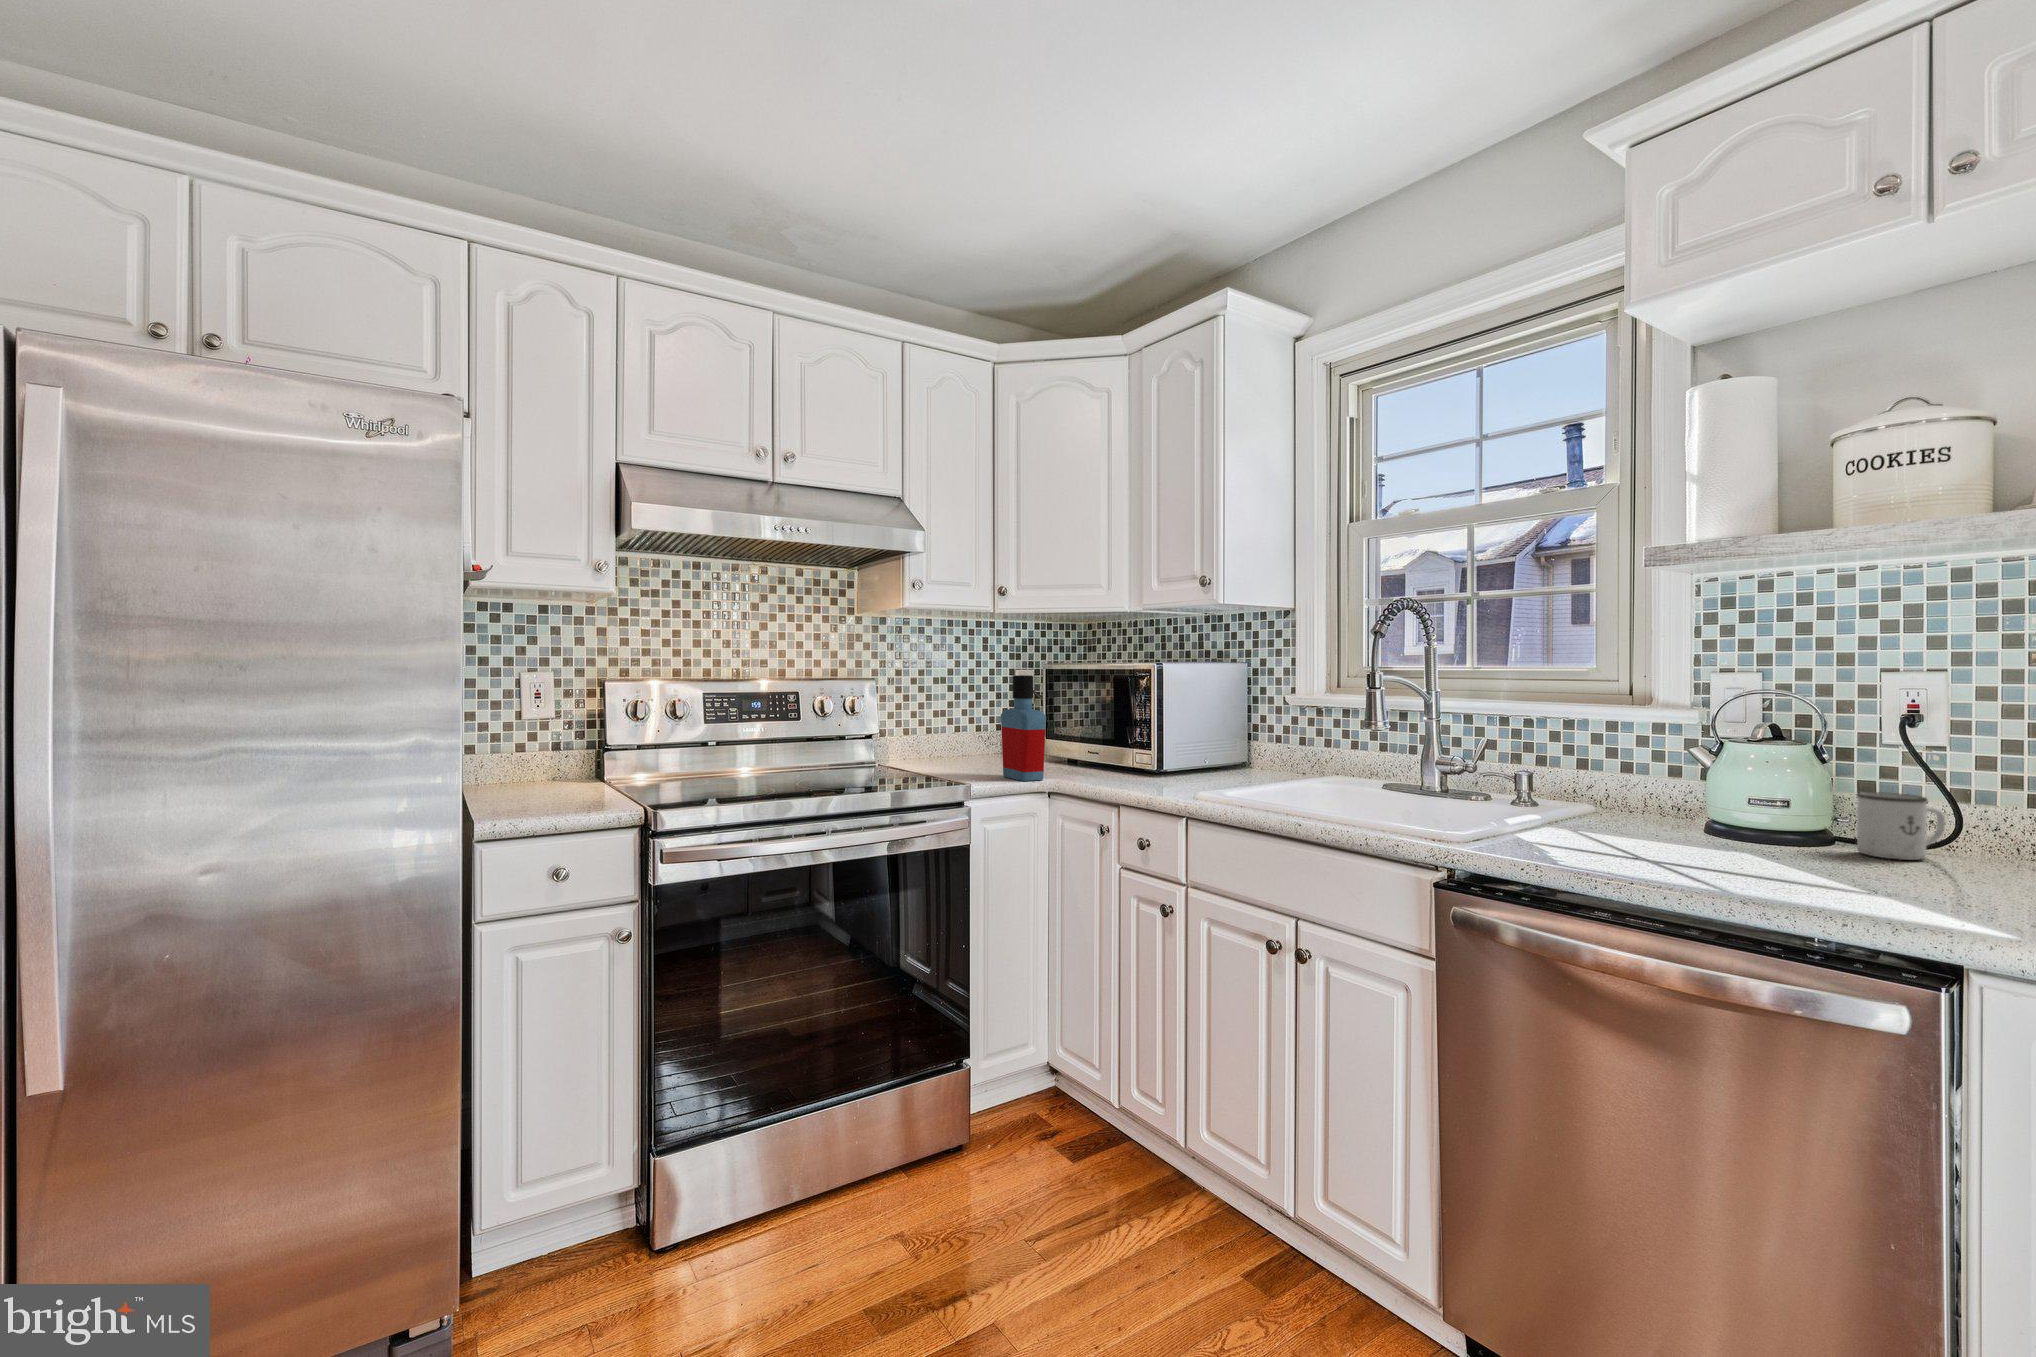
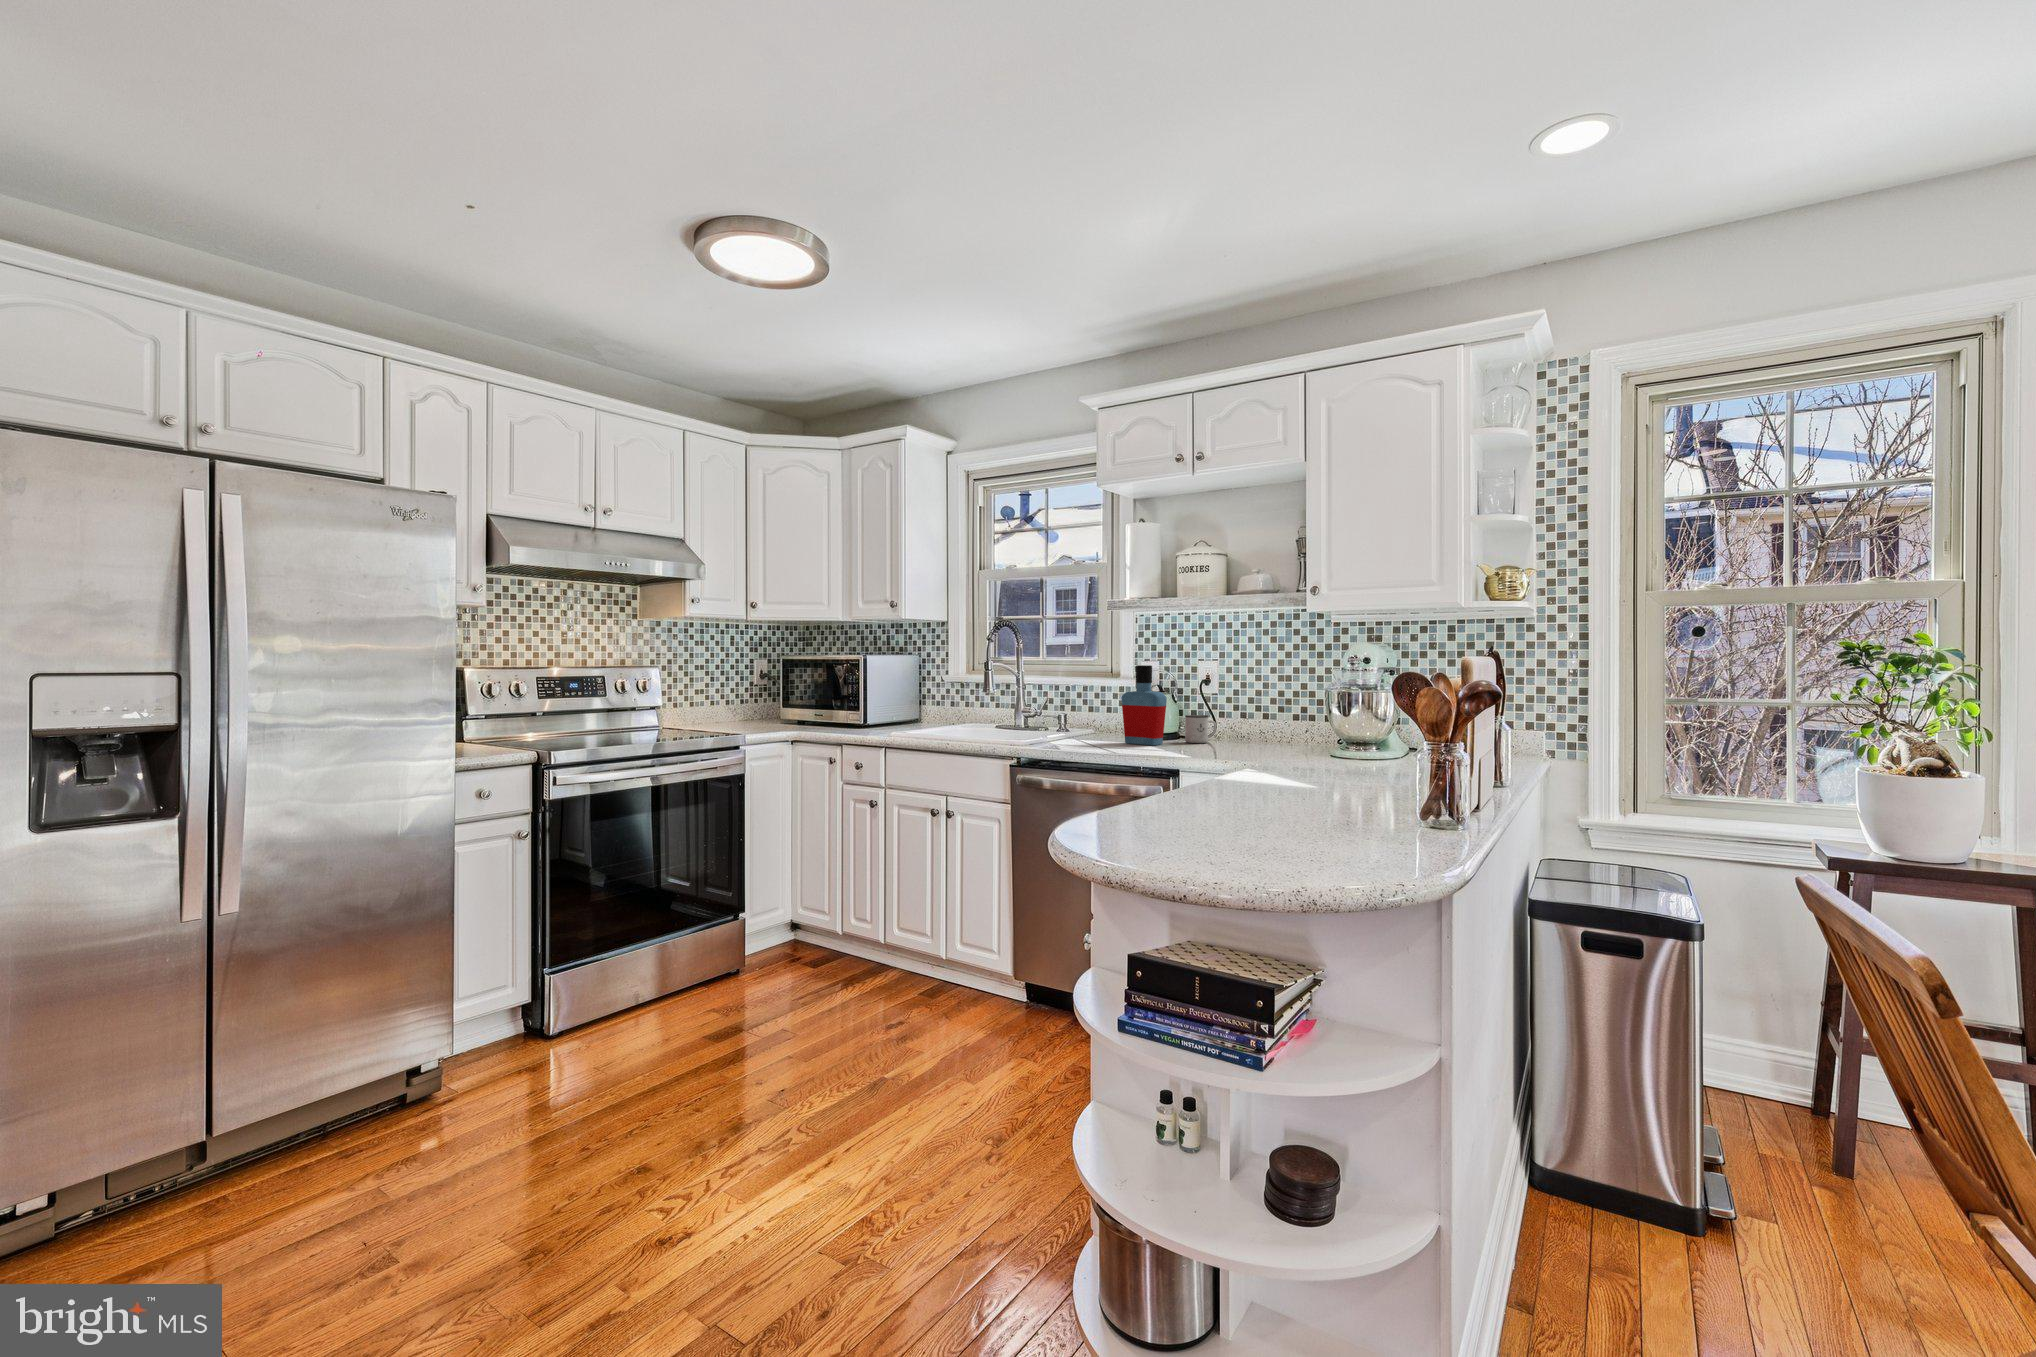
bottle: present [1001,675,1046,781] -> present [1122,665,1167,745]

